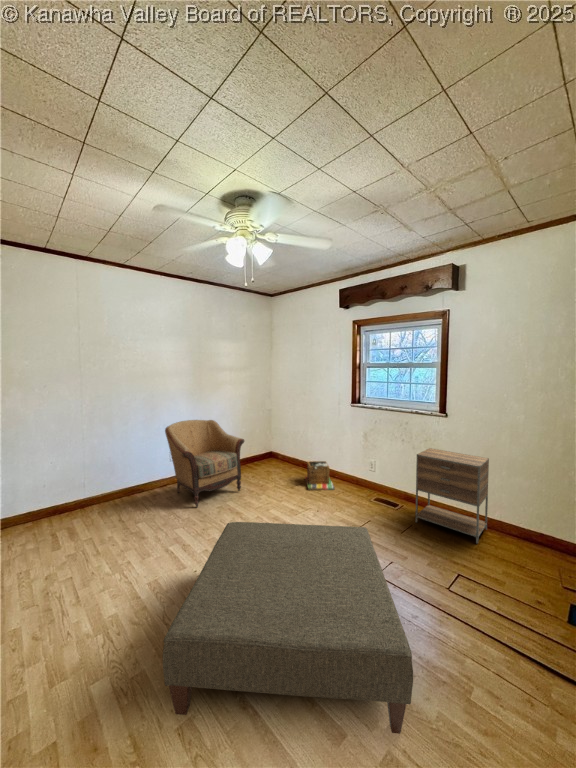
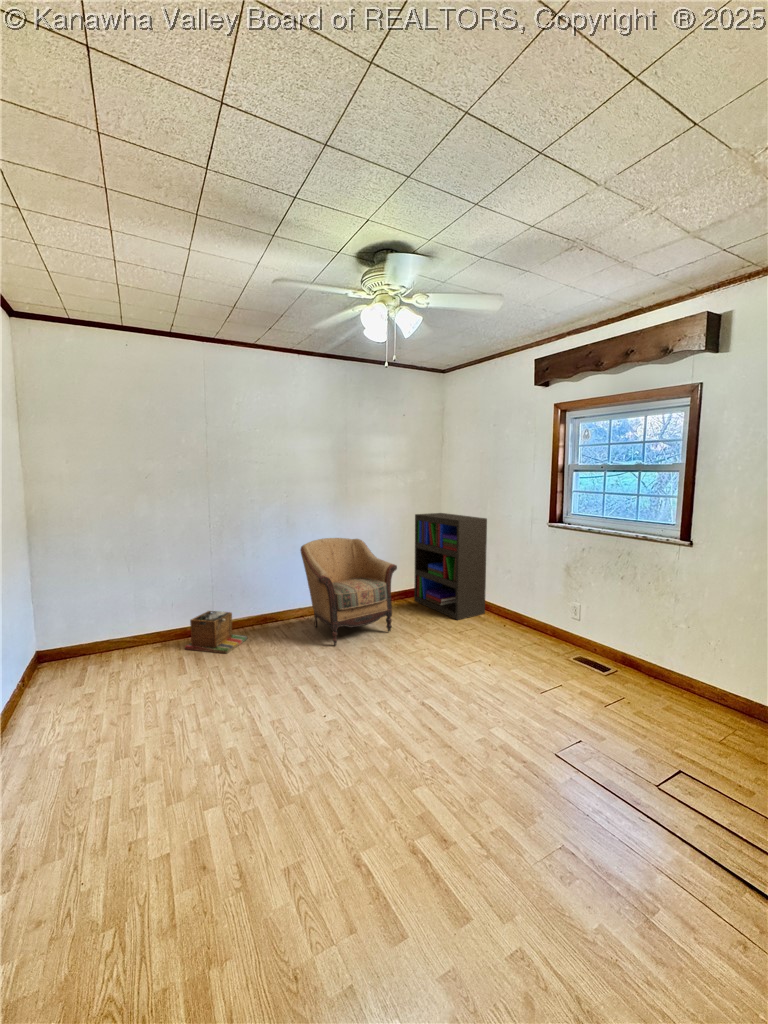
bookshelf: none [254,398,307,478] -> present [414,513,487,620]
nightstand: present [415,448,489,544] -> none [631,591,757,736]
laundry basket: present [305,461,334,490] -> present [185,611,247,653]
ottoman: present [163,522,413,734] -> none [271,664,557,933]

